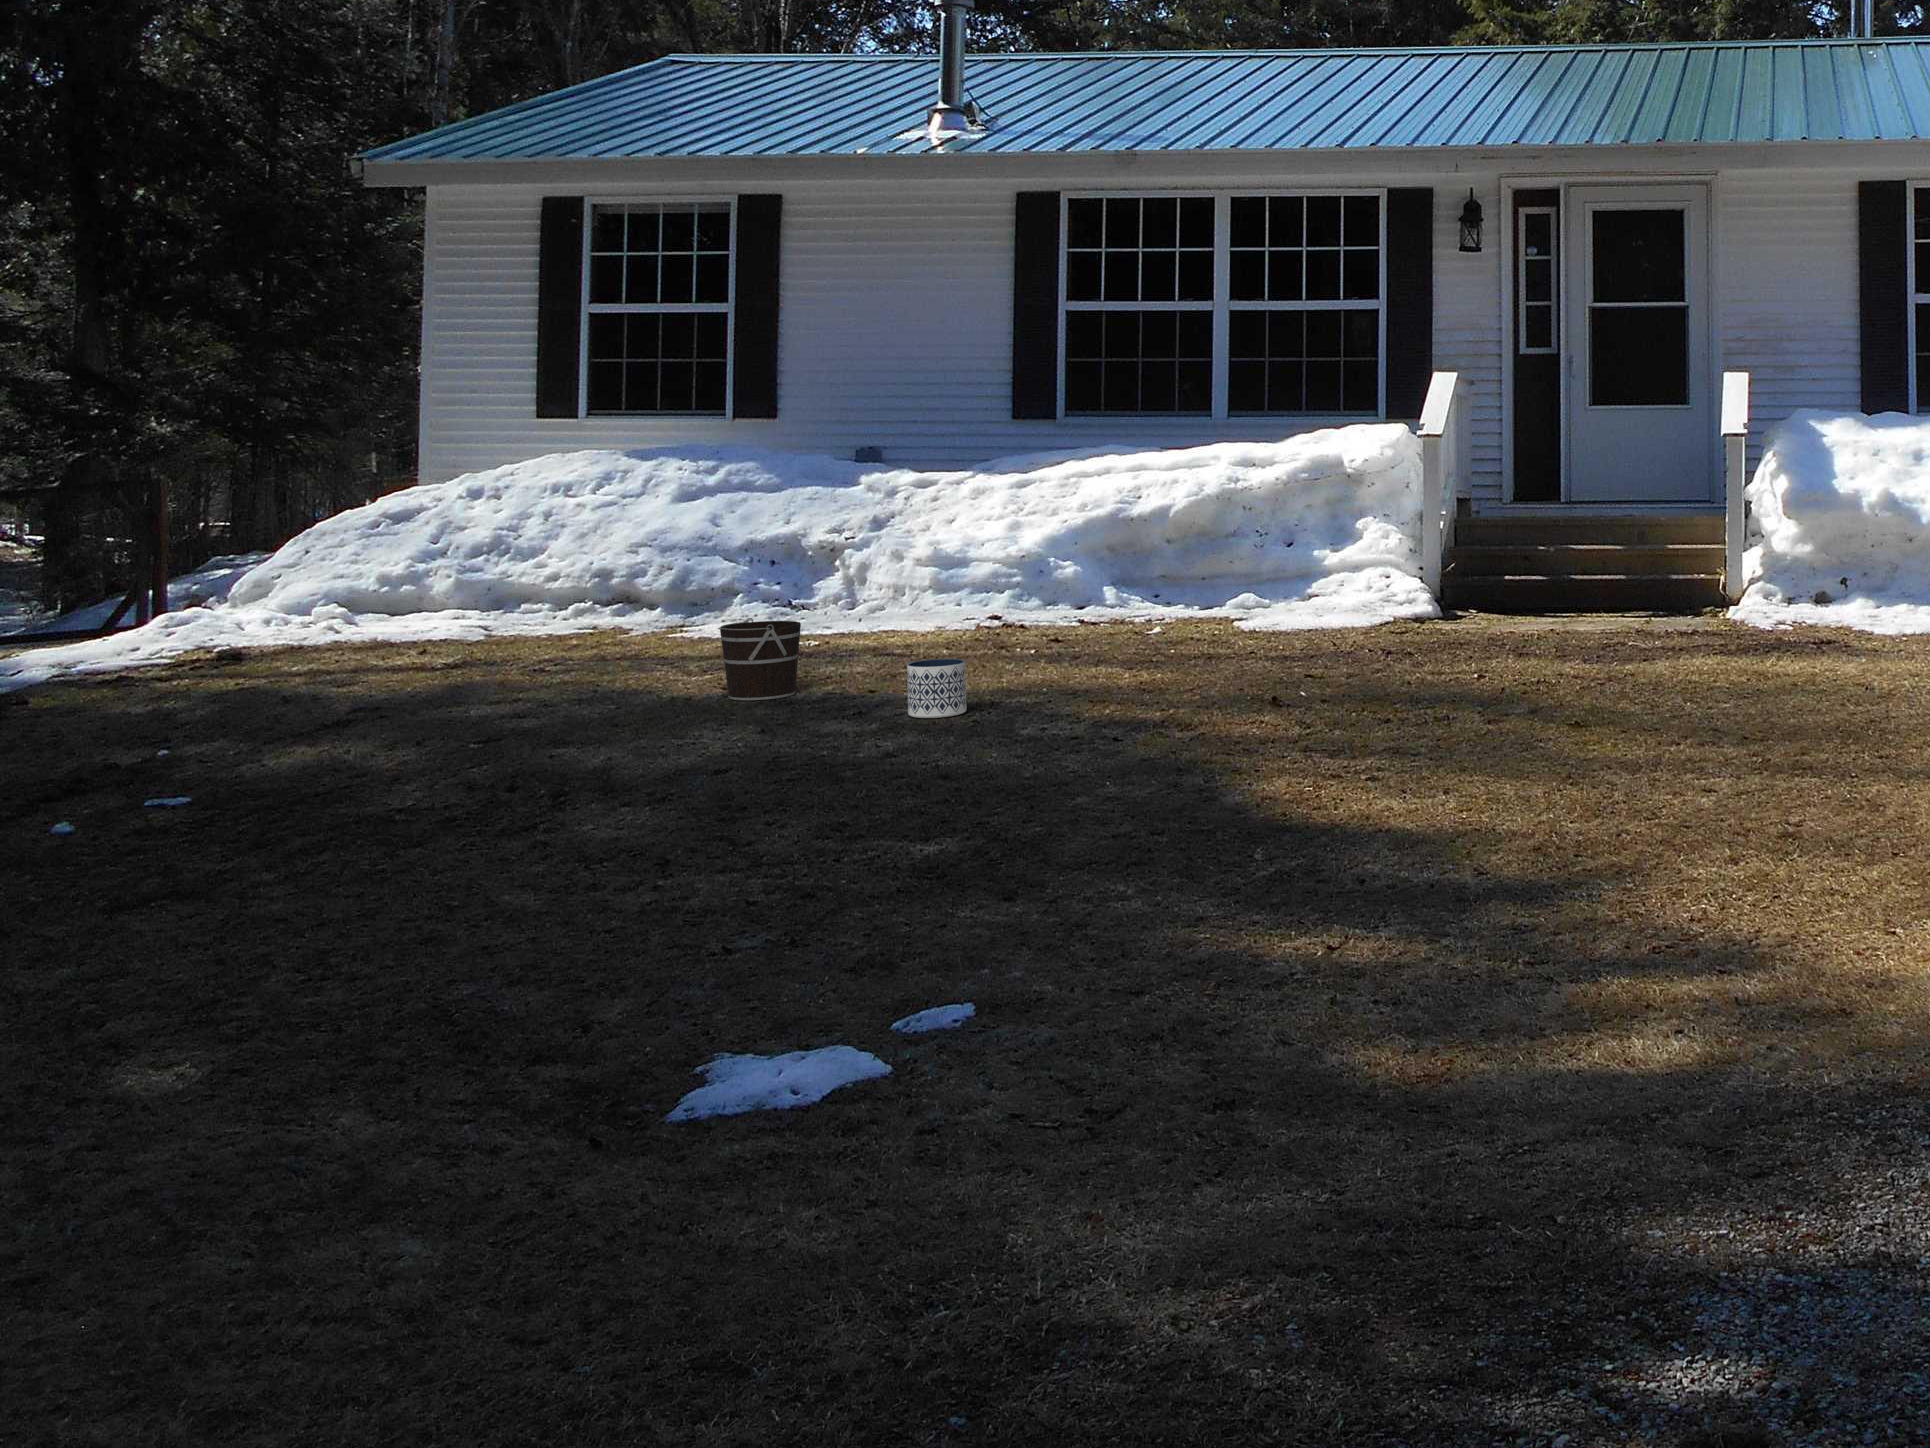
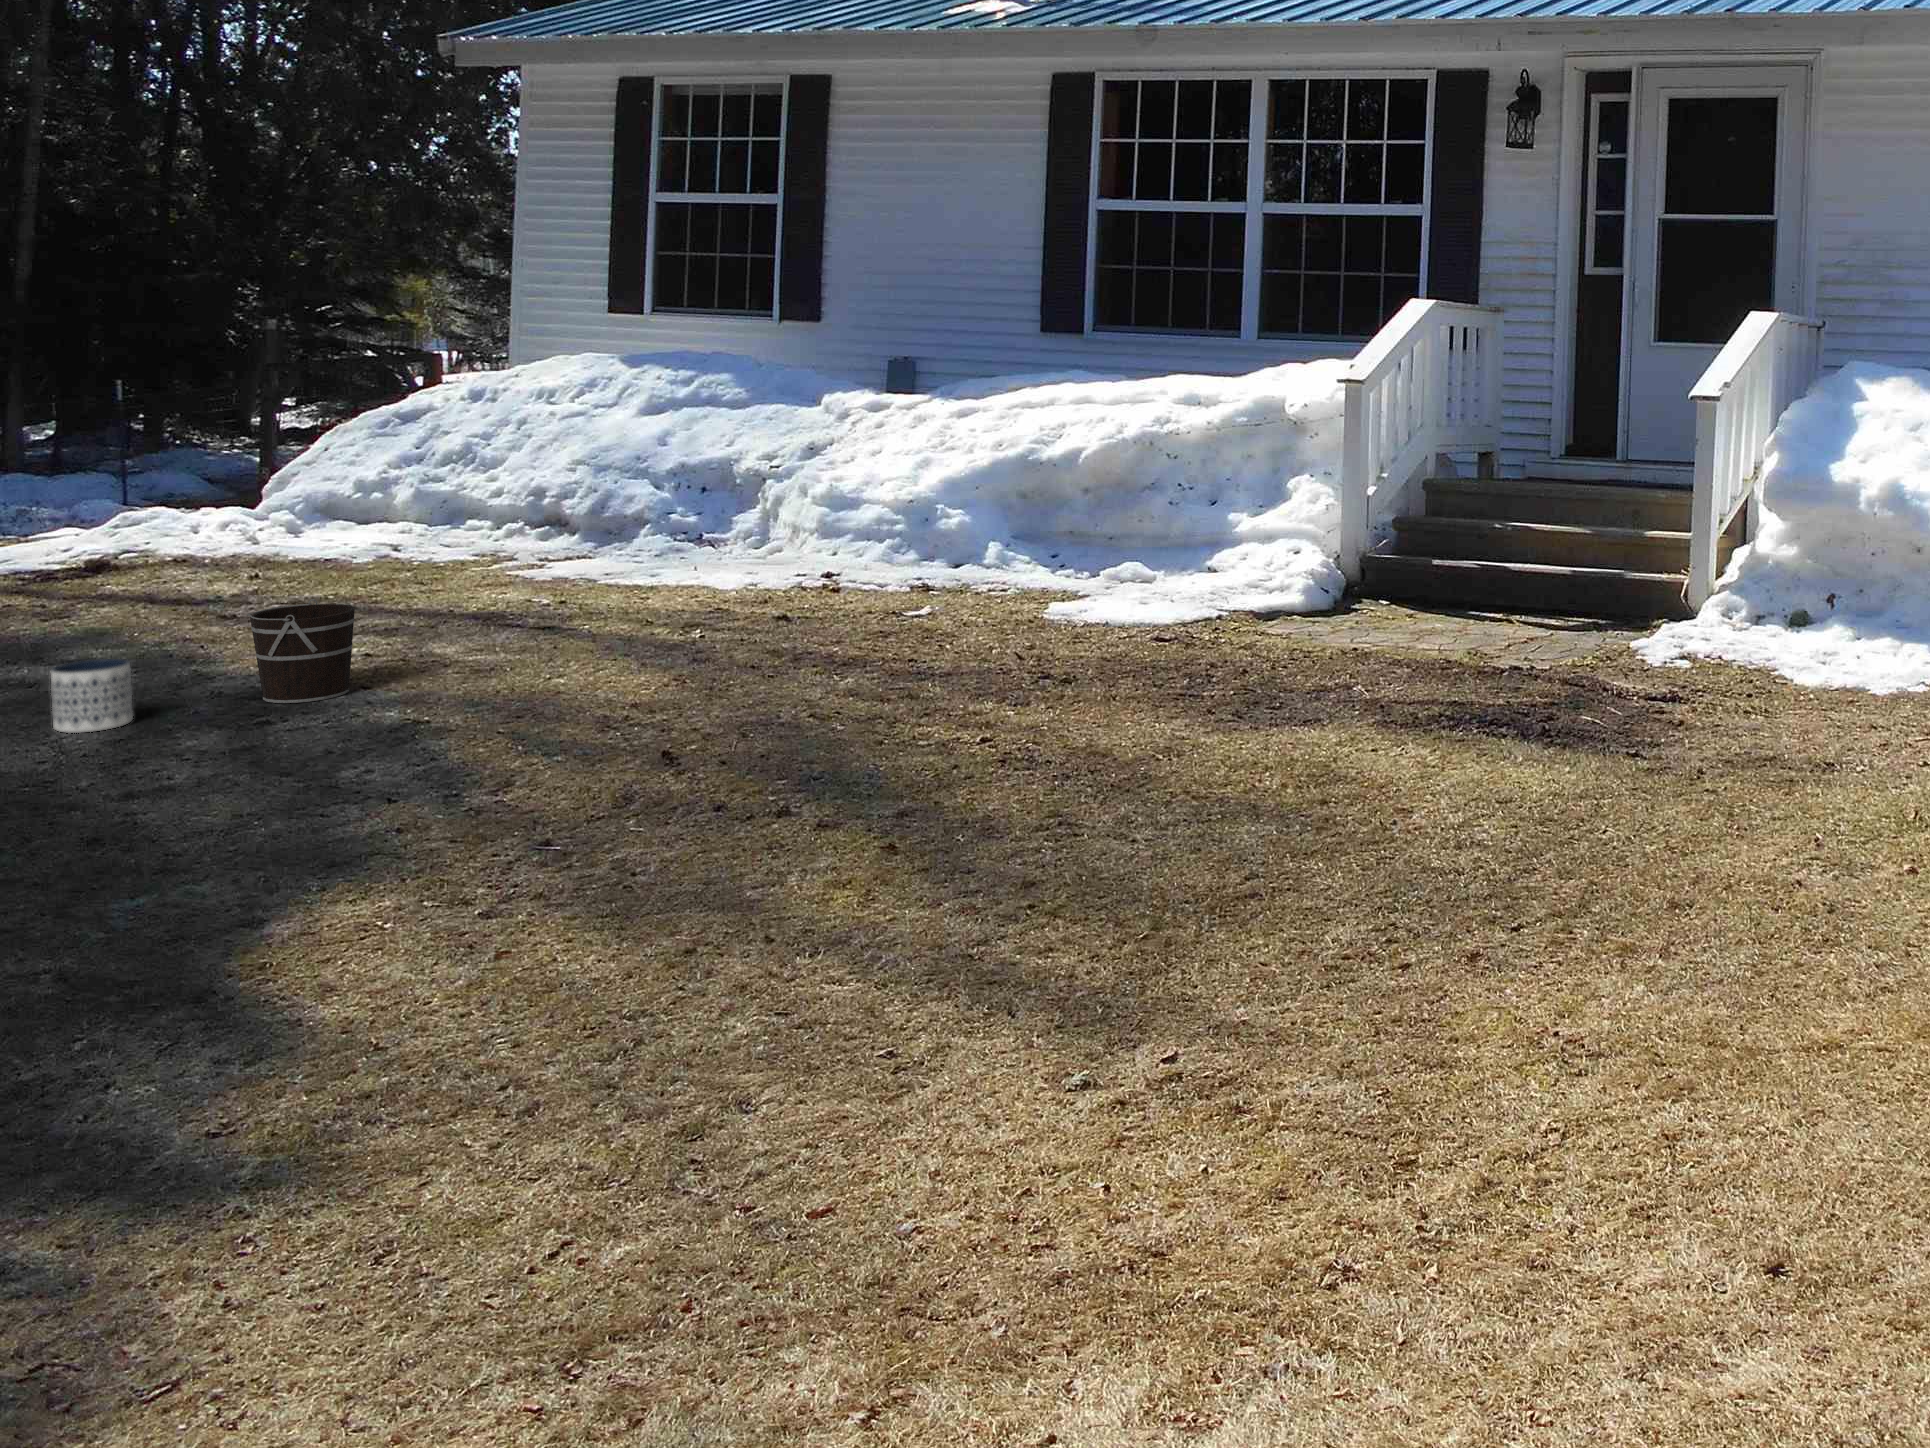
planter: present [907,659,966,718] -> present [51,659,133,733]

